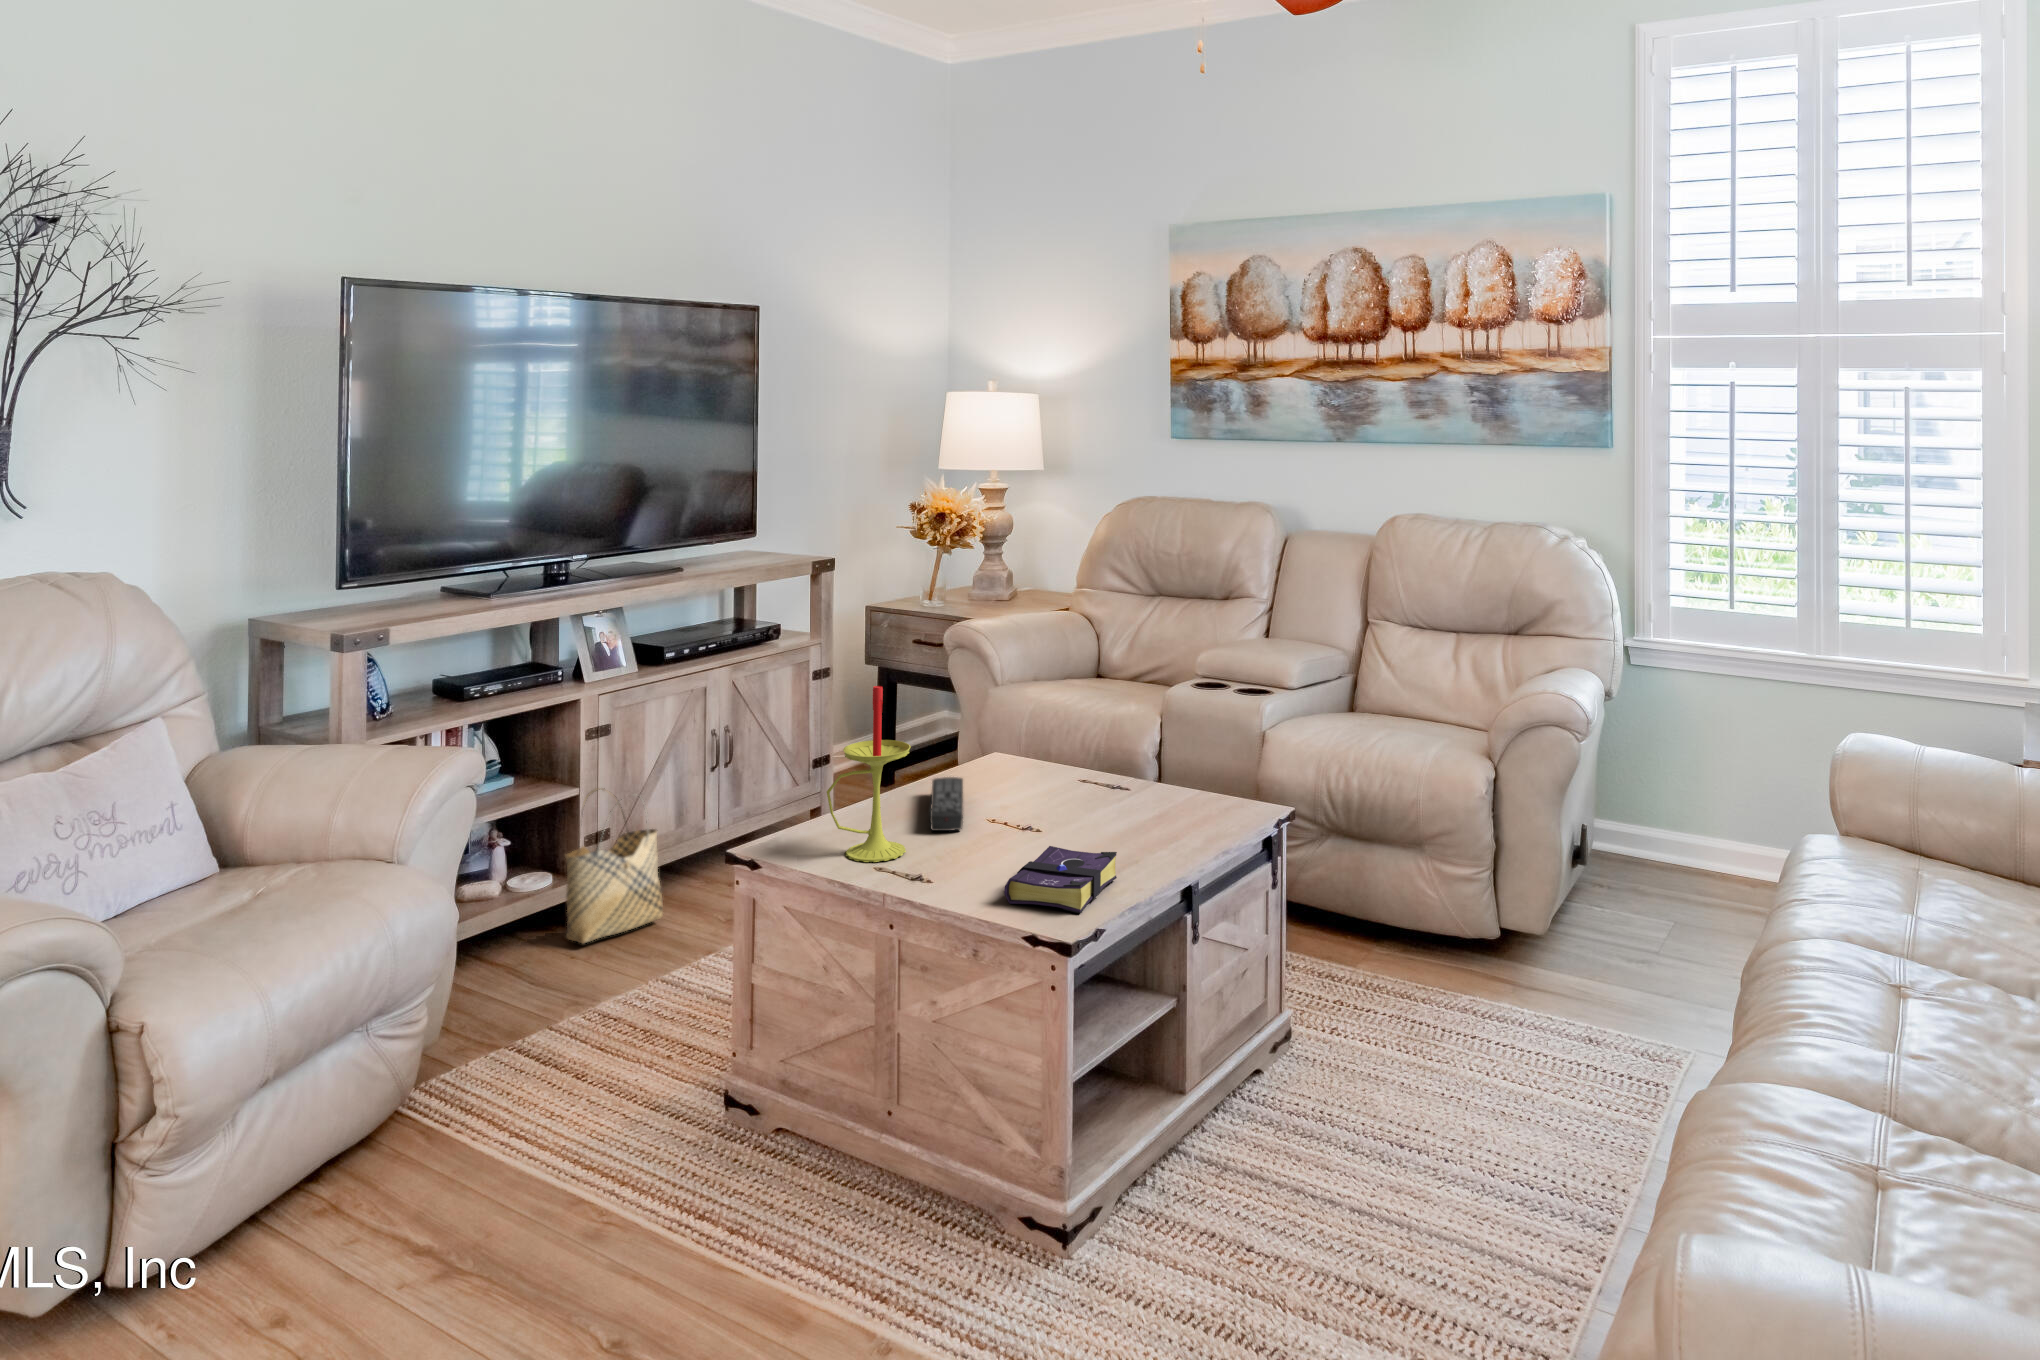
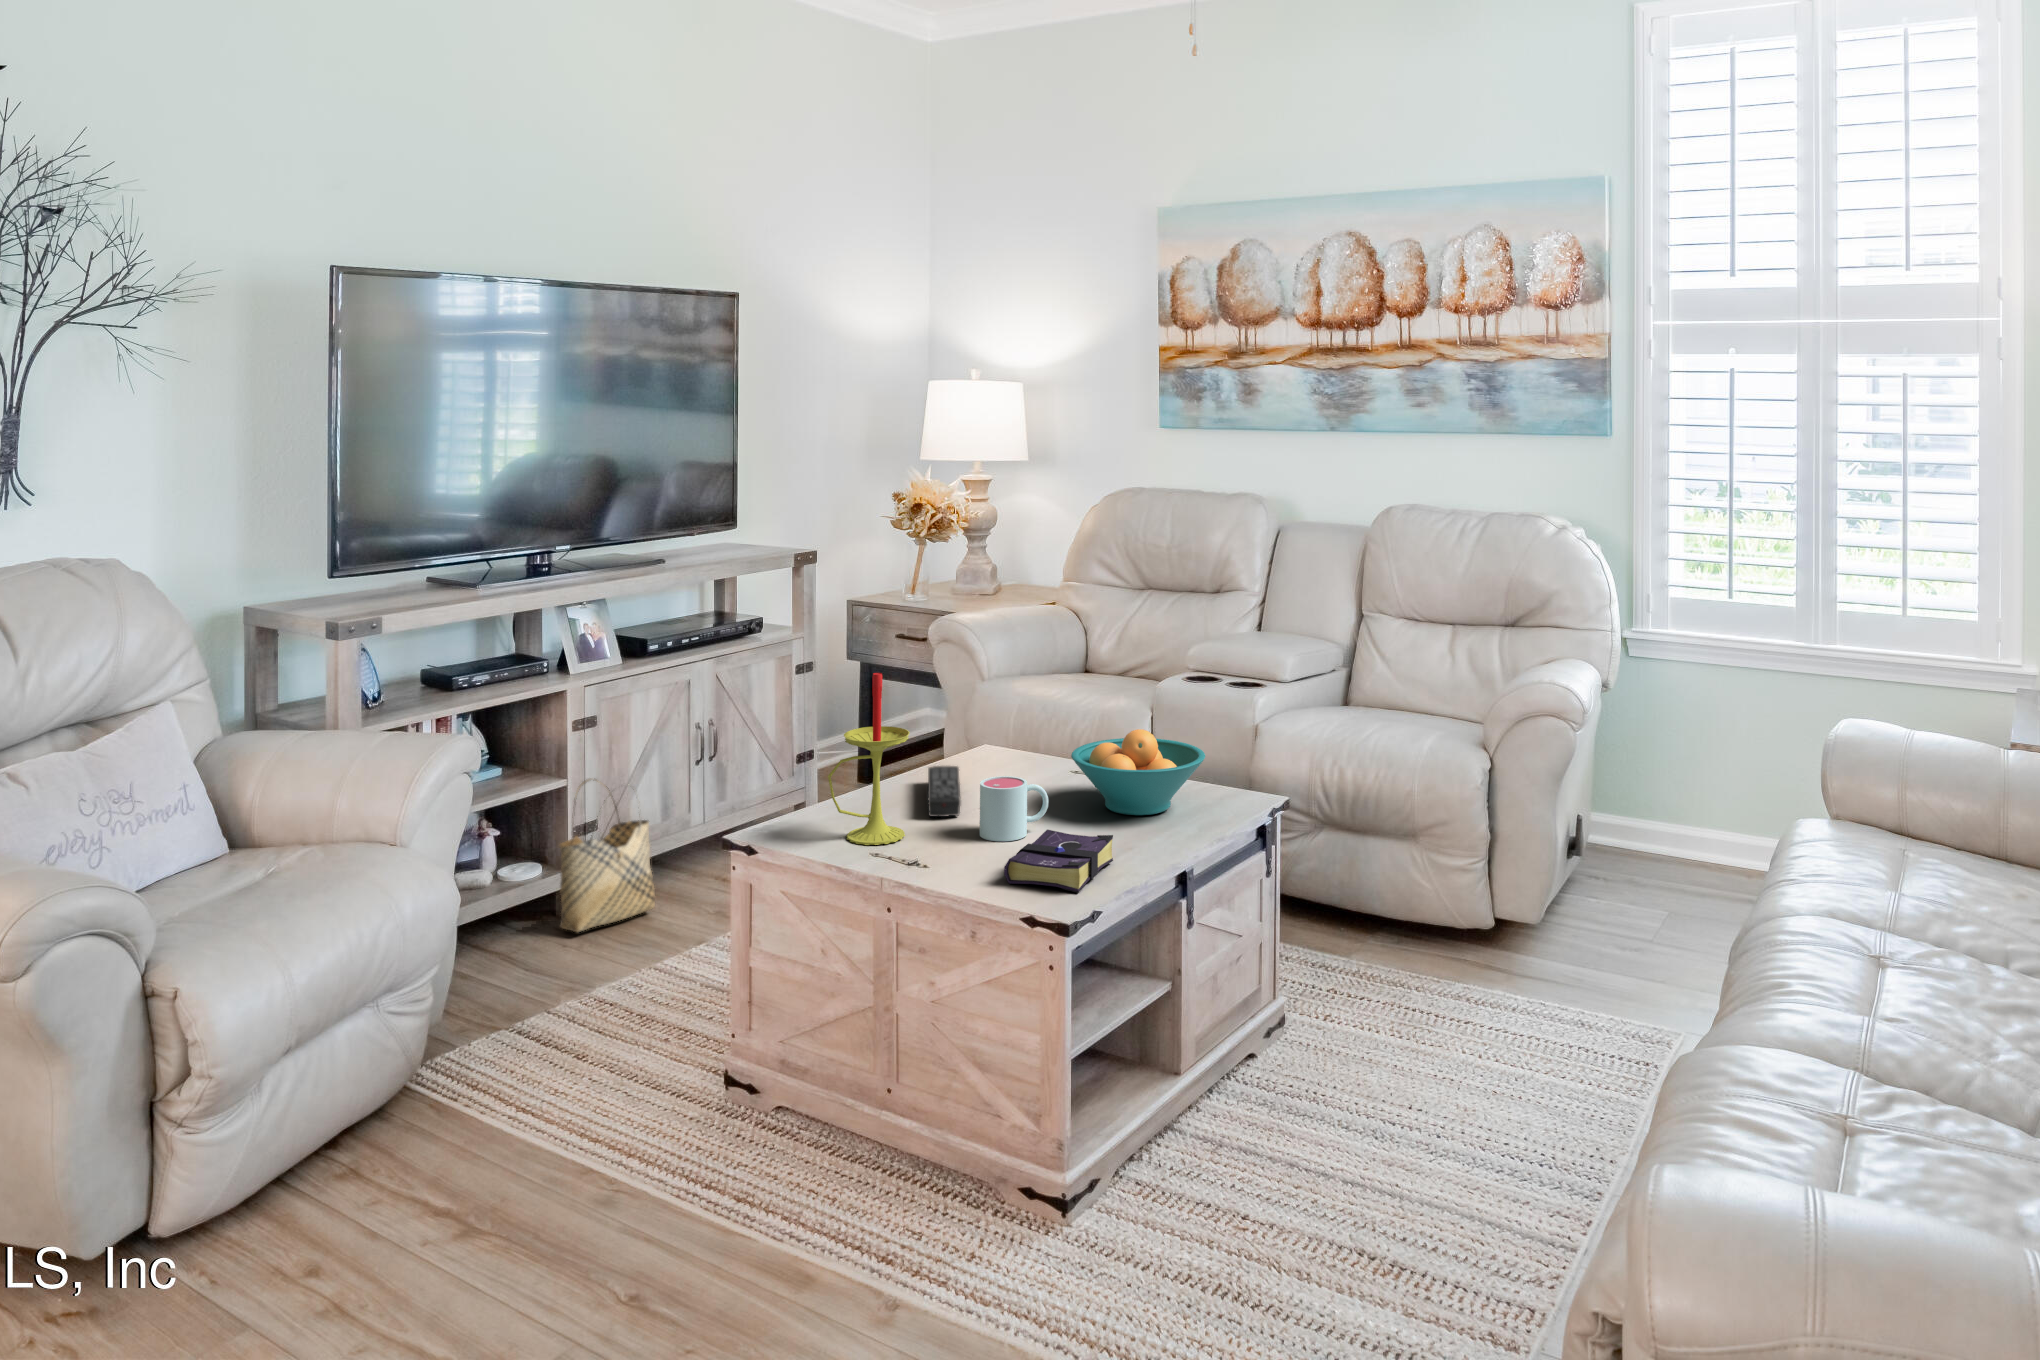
fruit bowl: none [1076,741,1211,828] -> present [1071,729,1205,815]
mug: none [982,790,1052,857] -> present [980,776,1049,841]

